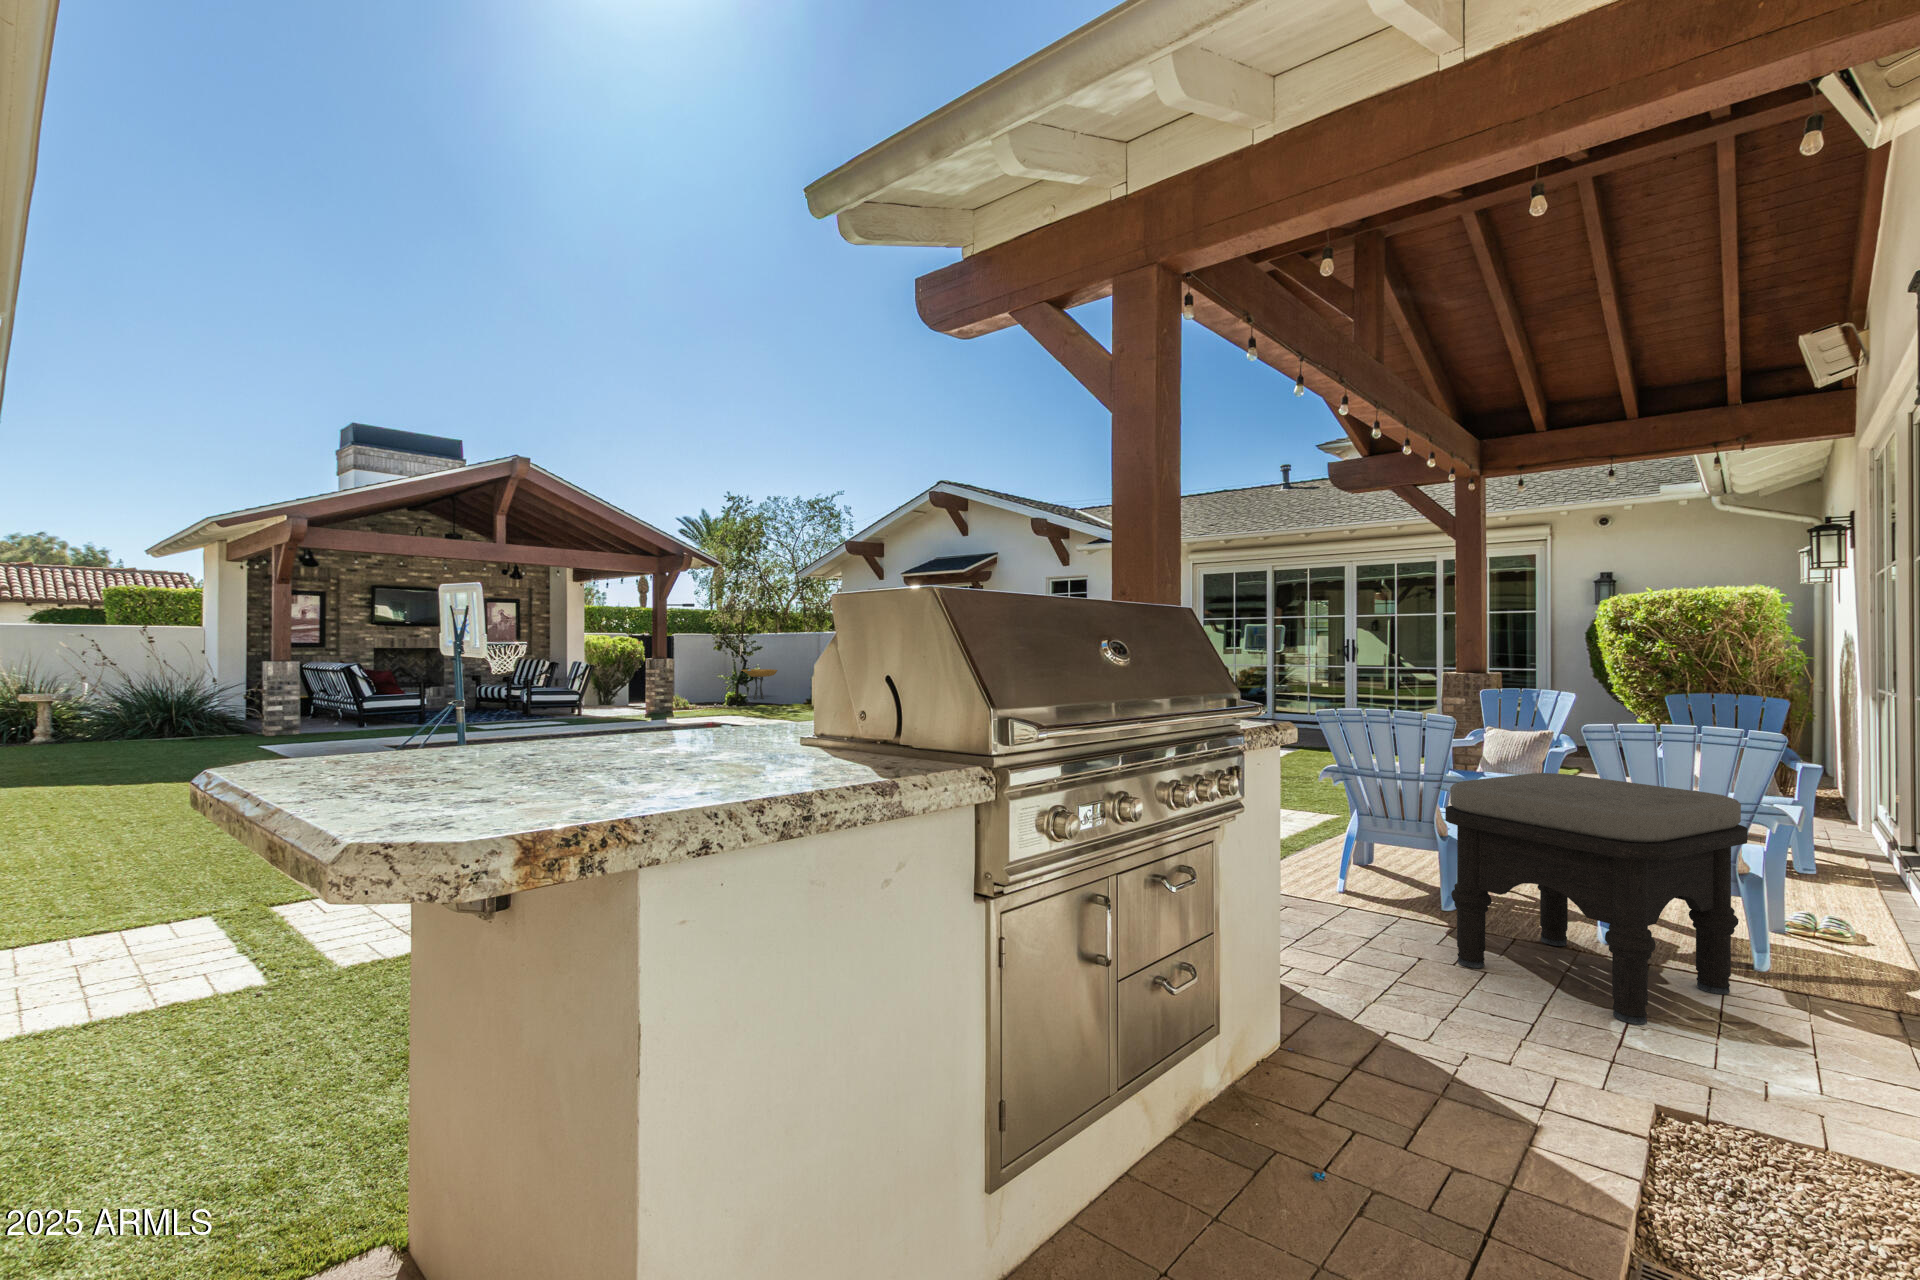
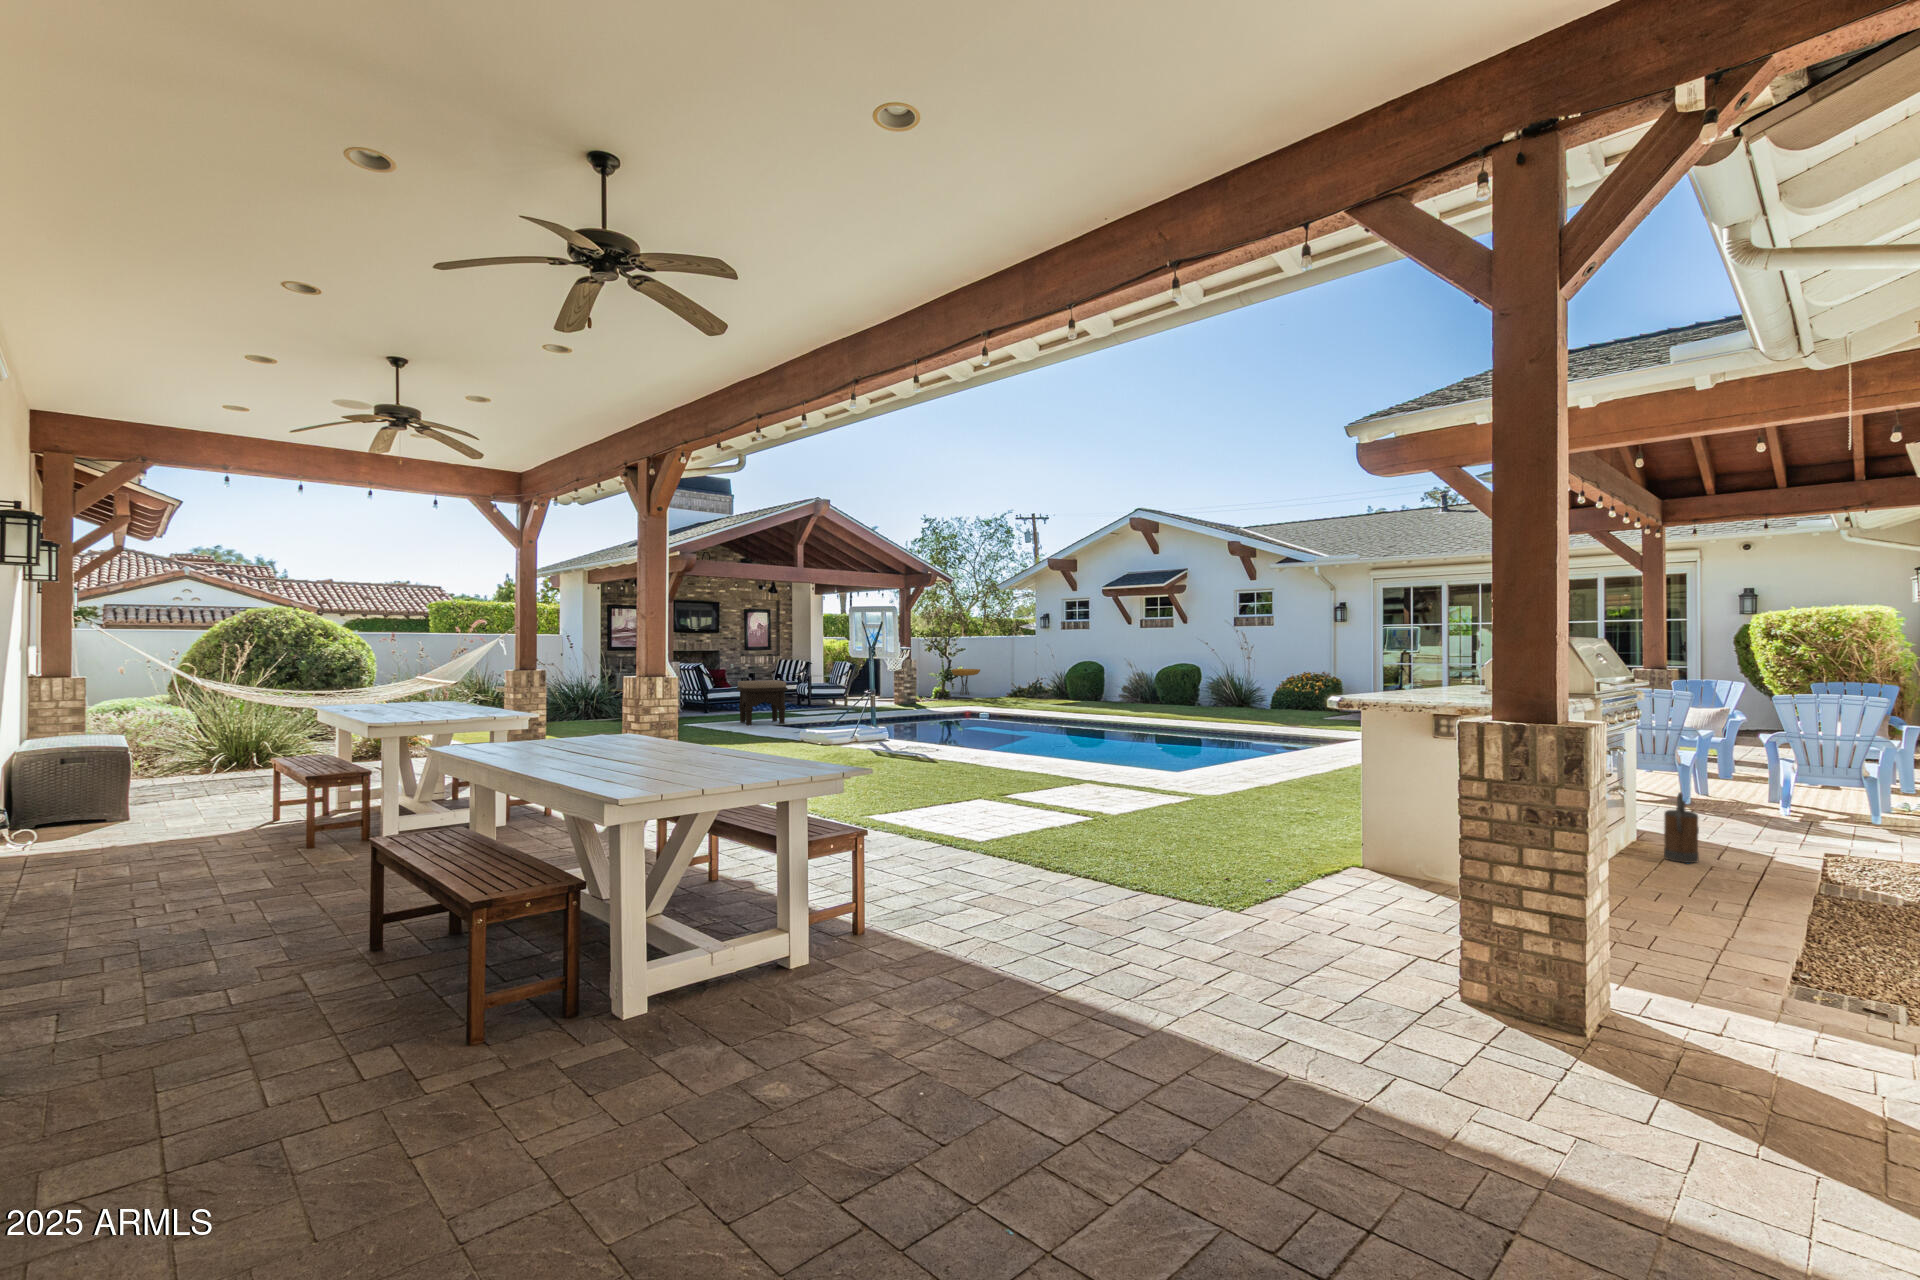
ottoman: present [1445,773,1748,1024] -> present [737,680,788,725]
watering can: none [1281,967,1354,1148] -> present [1664,792,1699,863]

